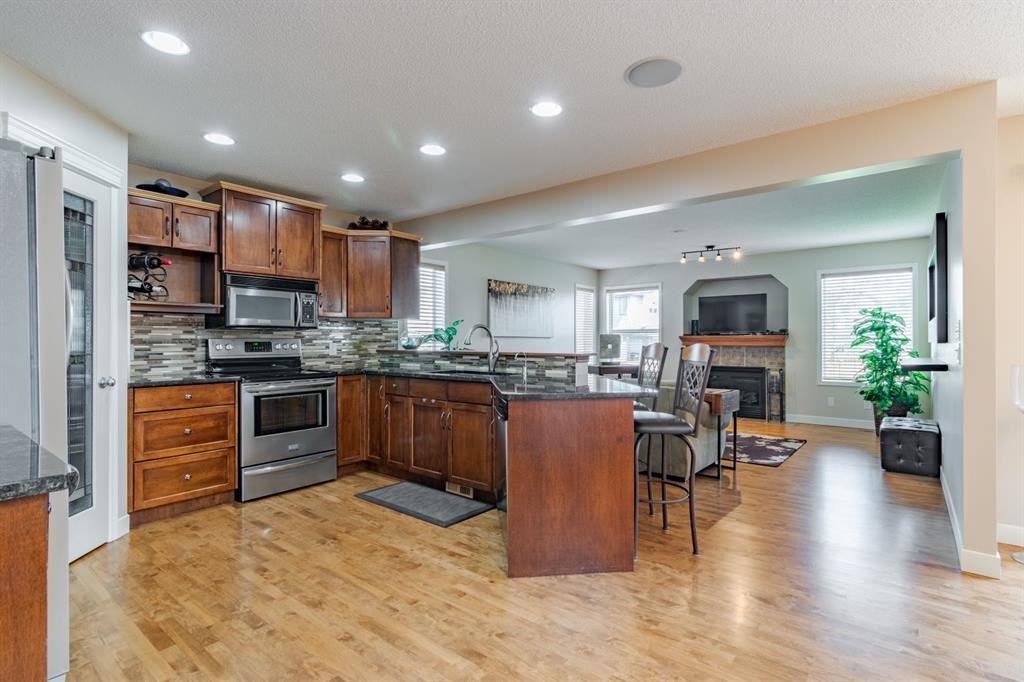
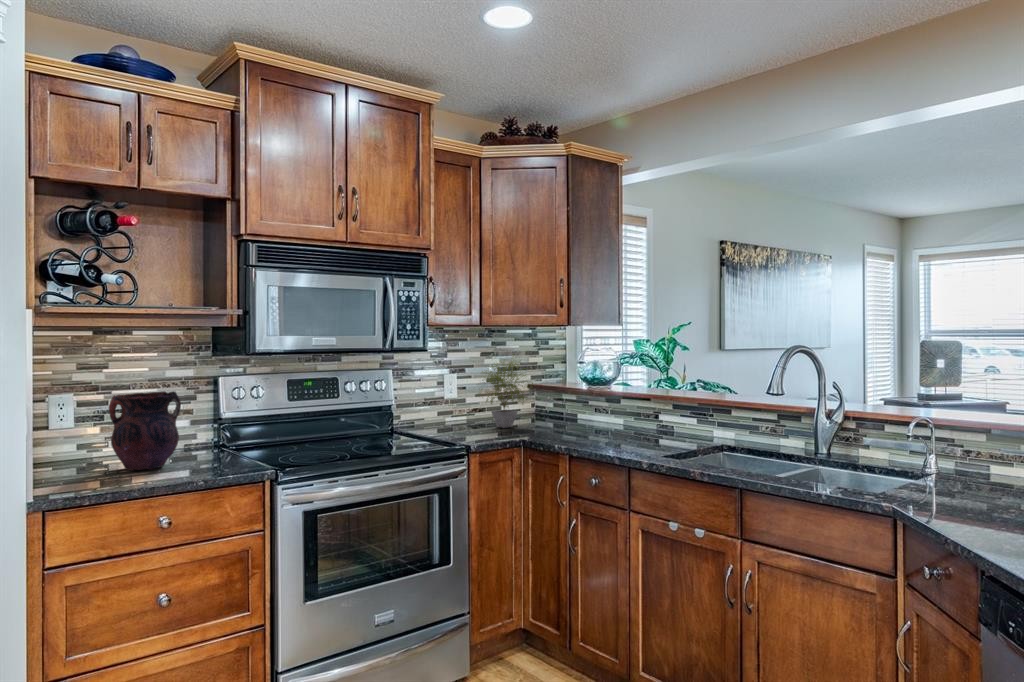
vase: none [157,342,192,378] -> present [109,391,181,471]

